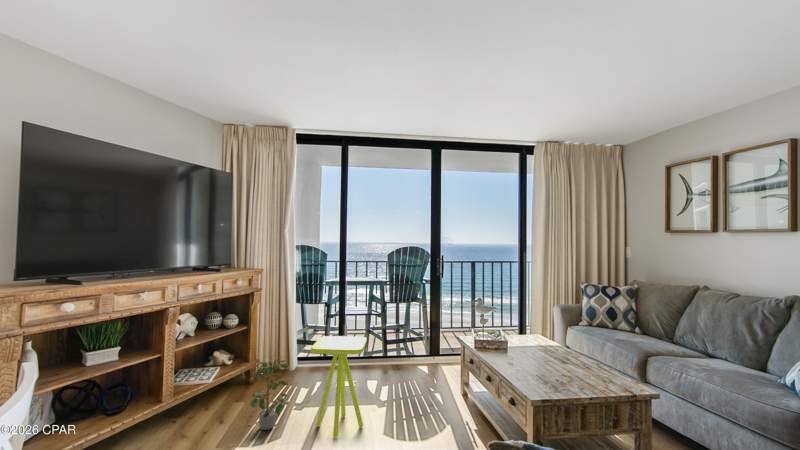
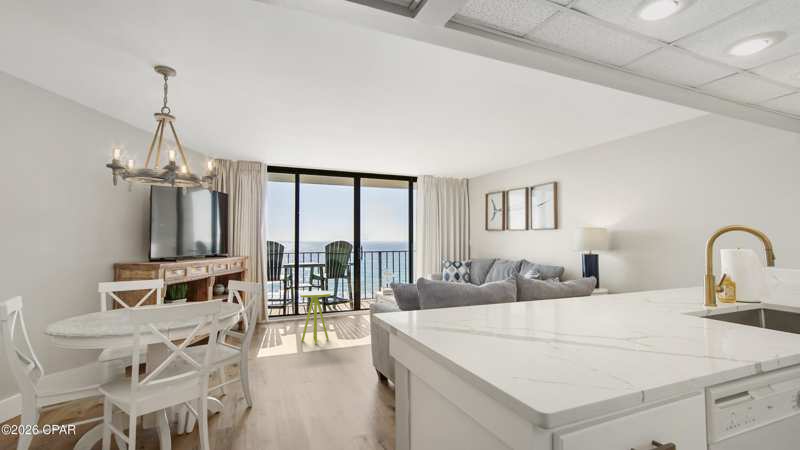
potted plant: present [251,360,292,430] -> none [264,303,289,345]

